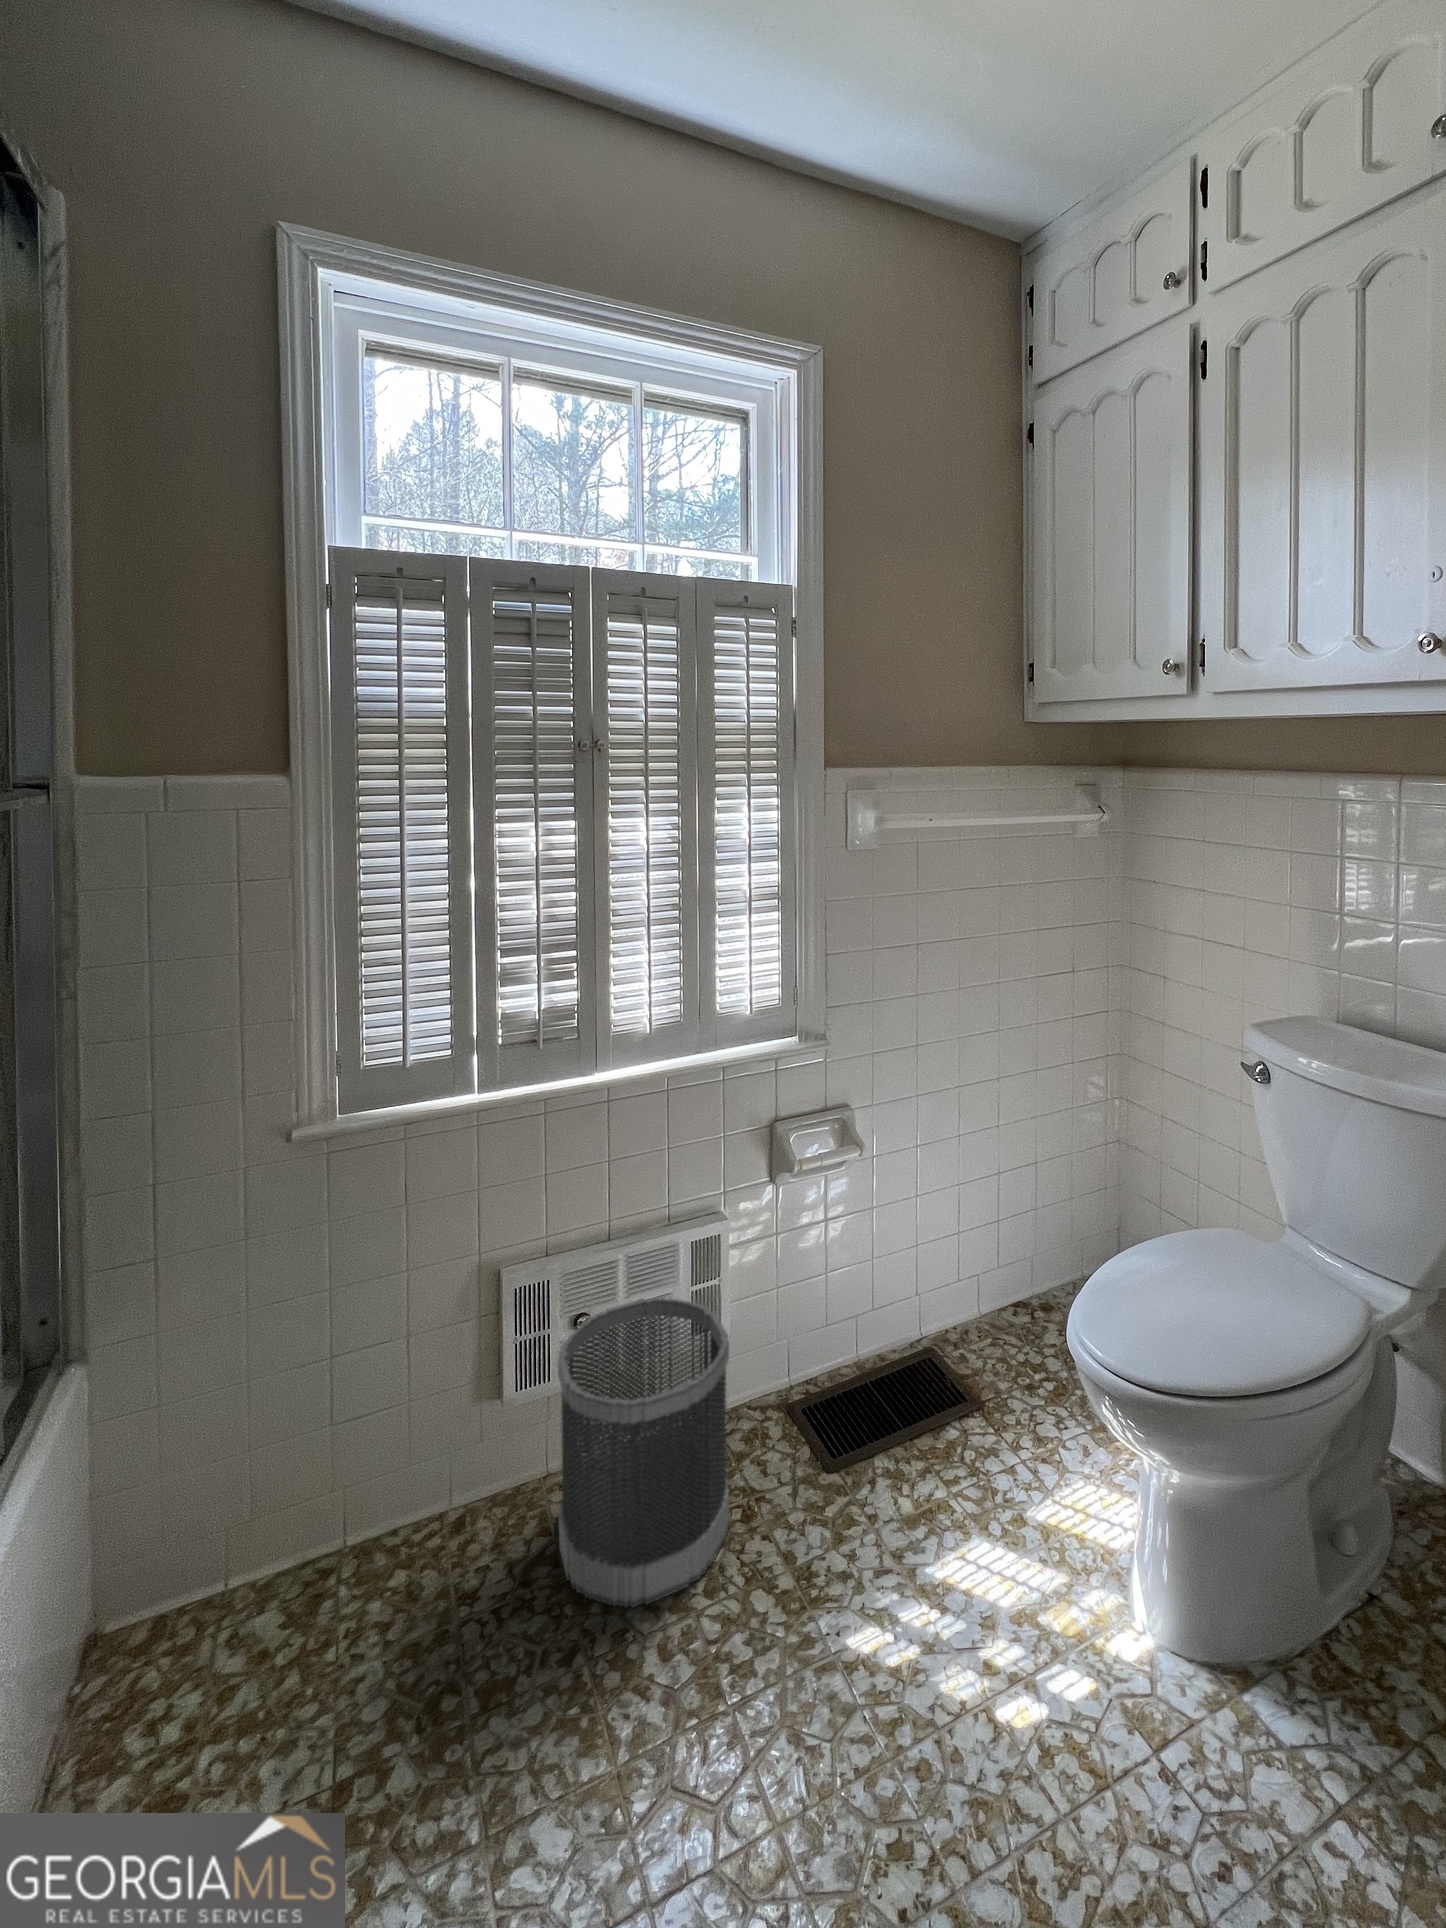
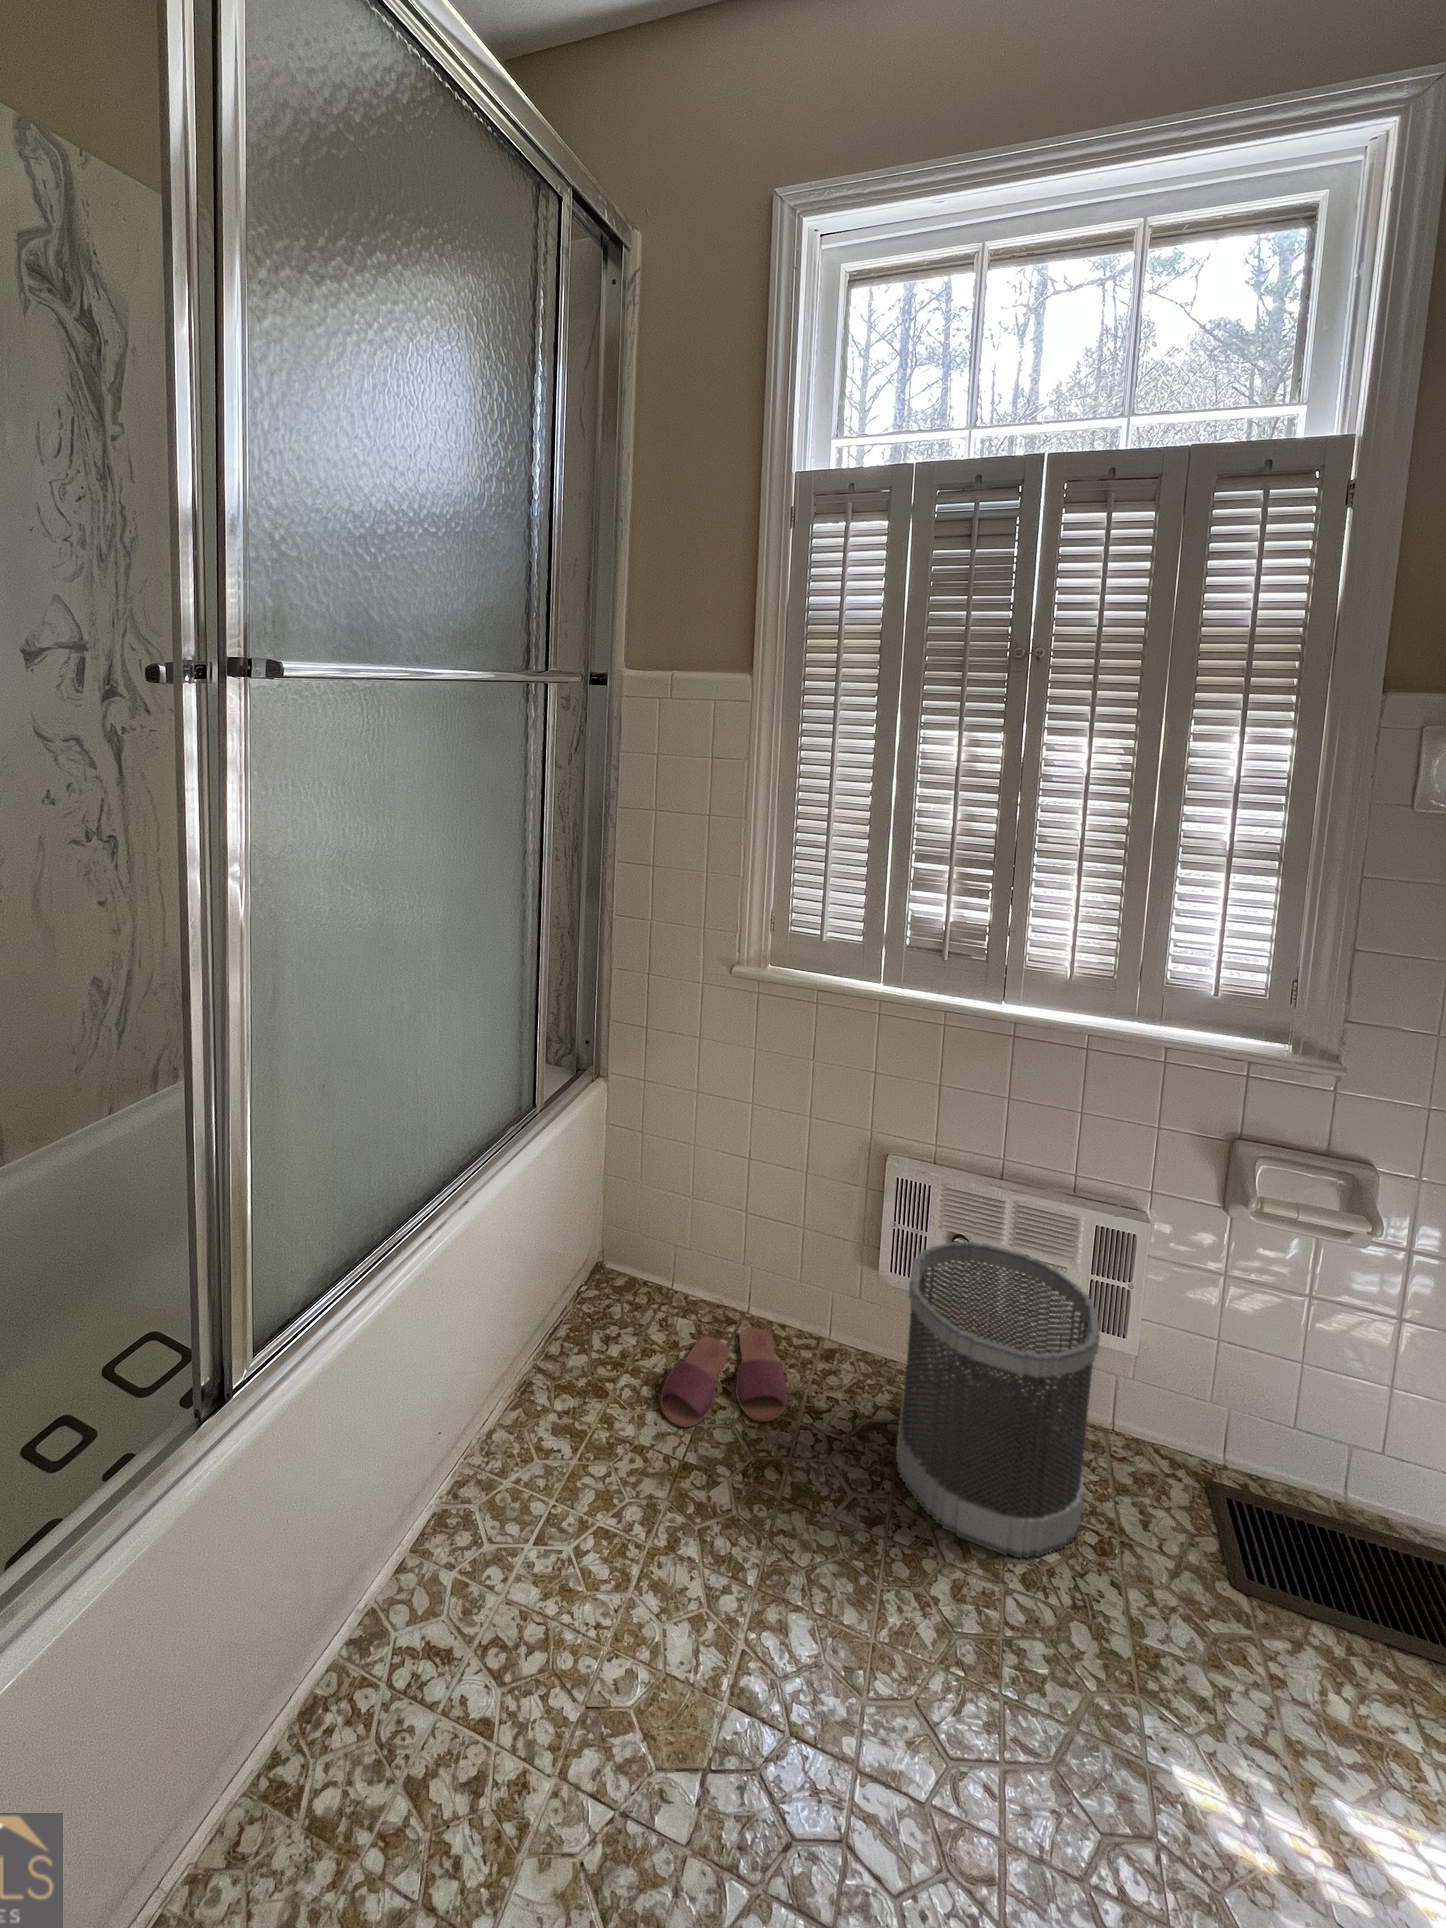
slippers: none [270,1548,435,1751] -> present [660,1328,787,1427]

